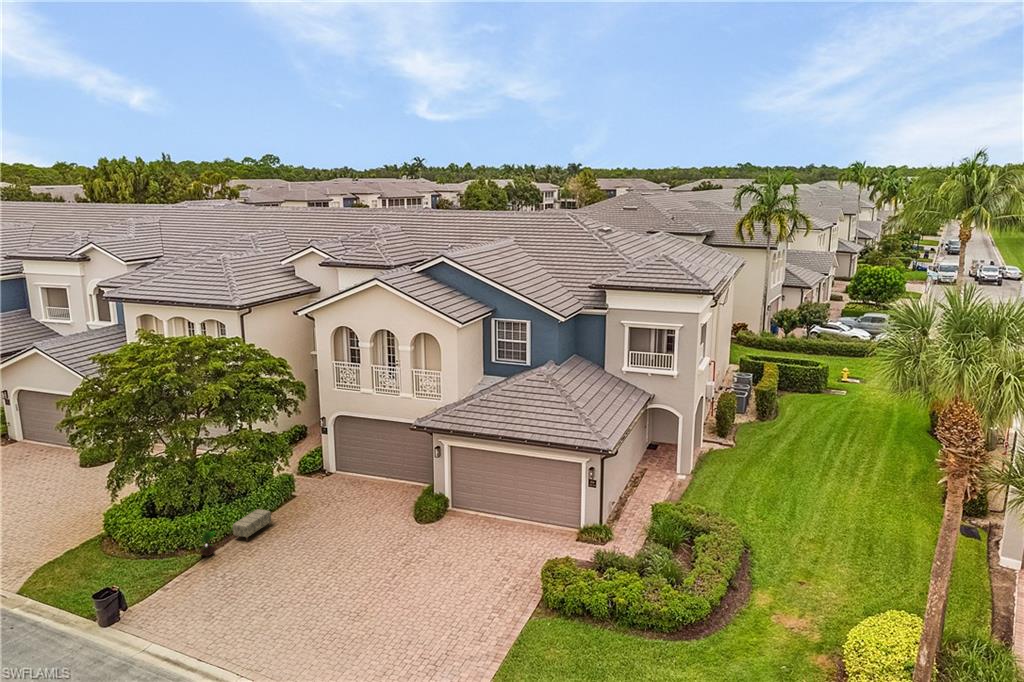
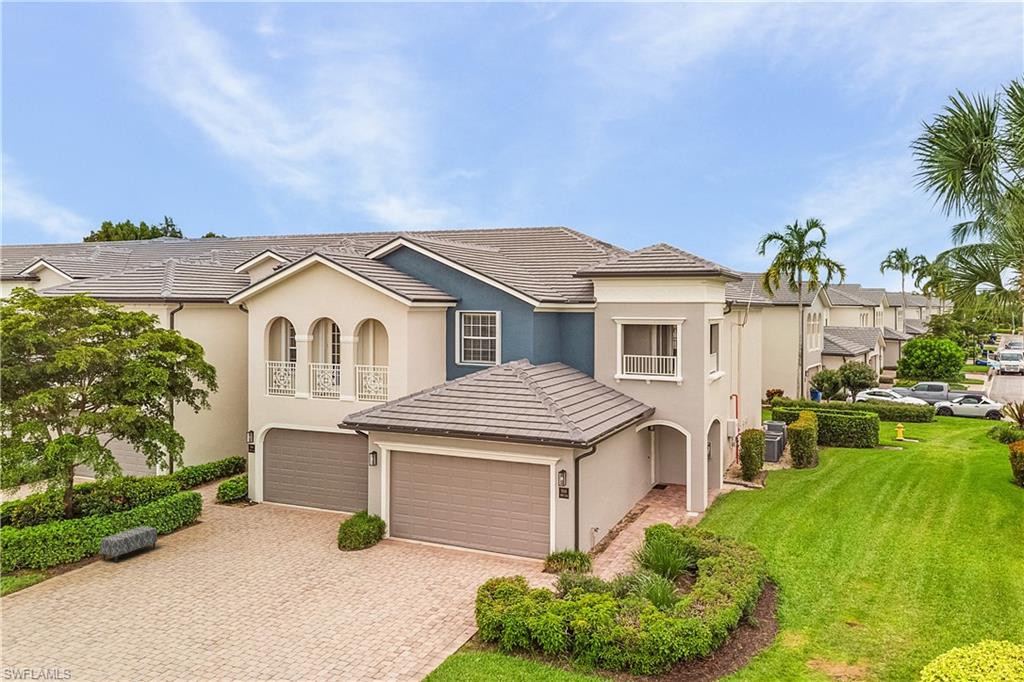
potted tree: present [201,531,215,556] -> none [43,537,71,575]

